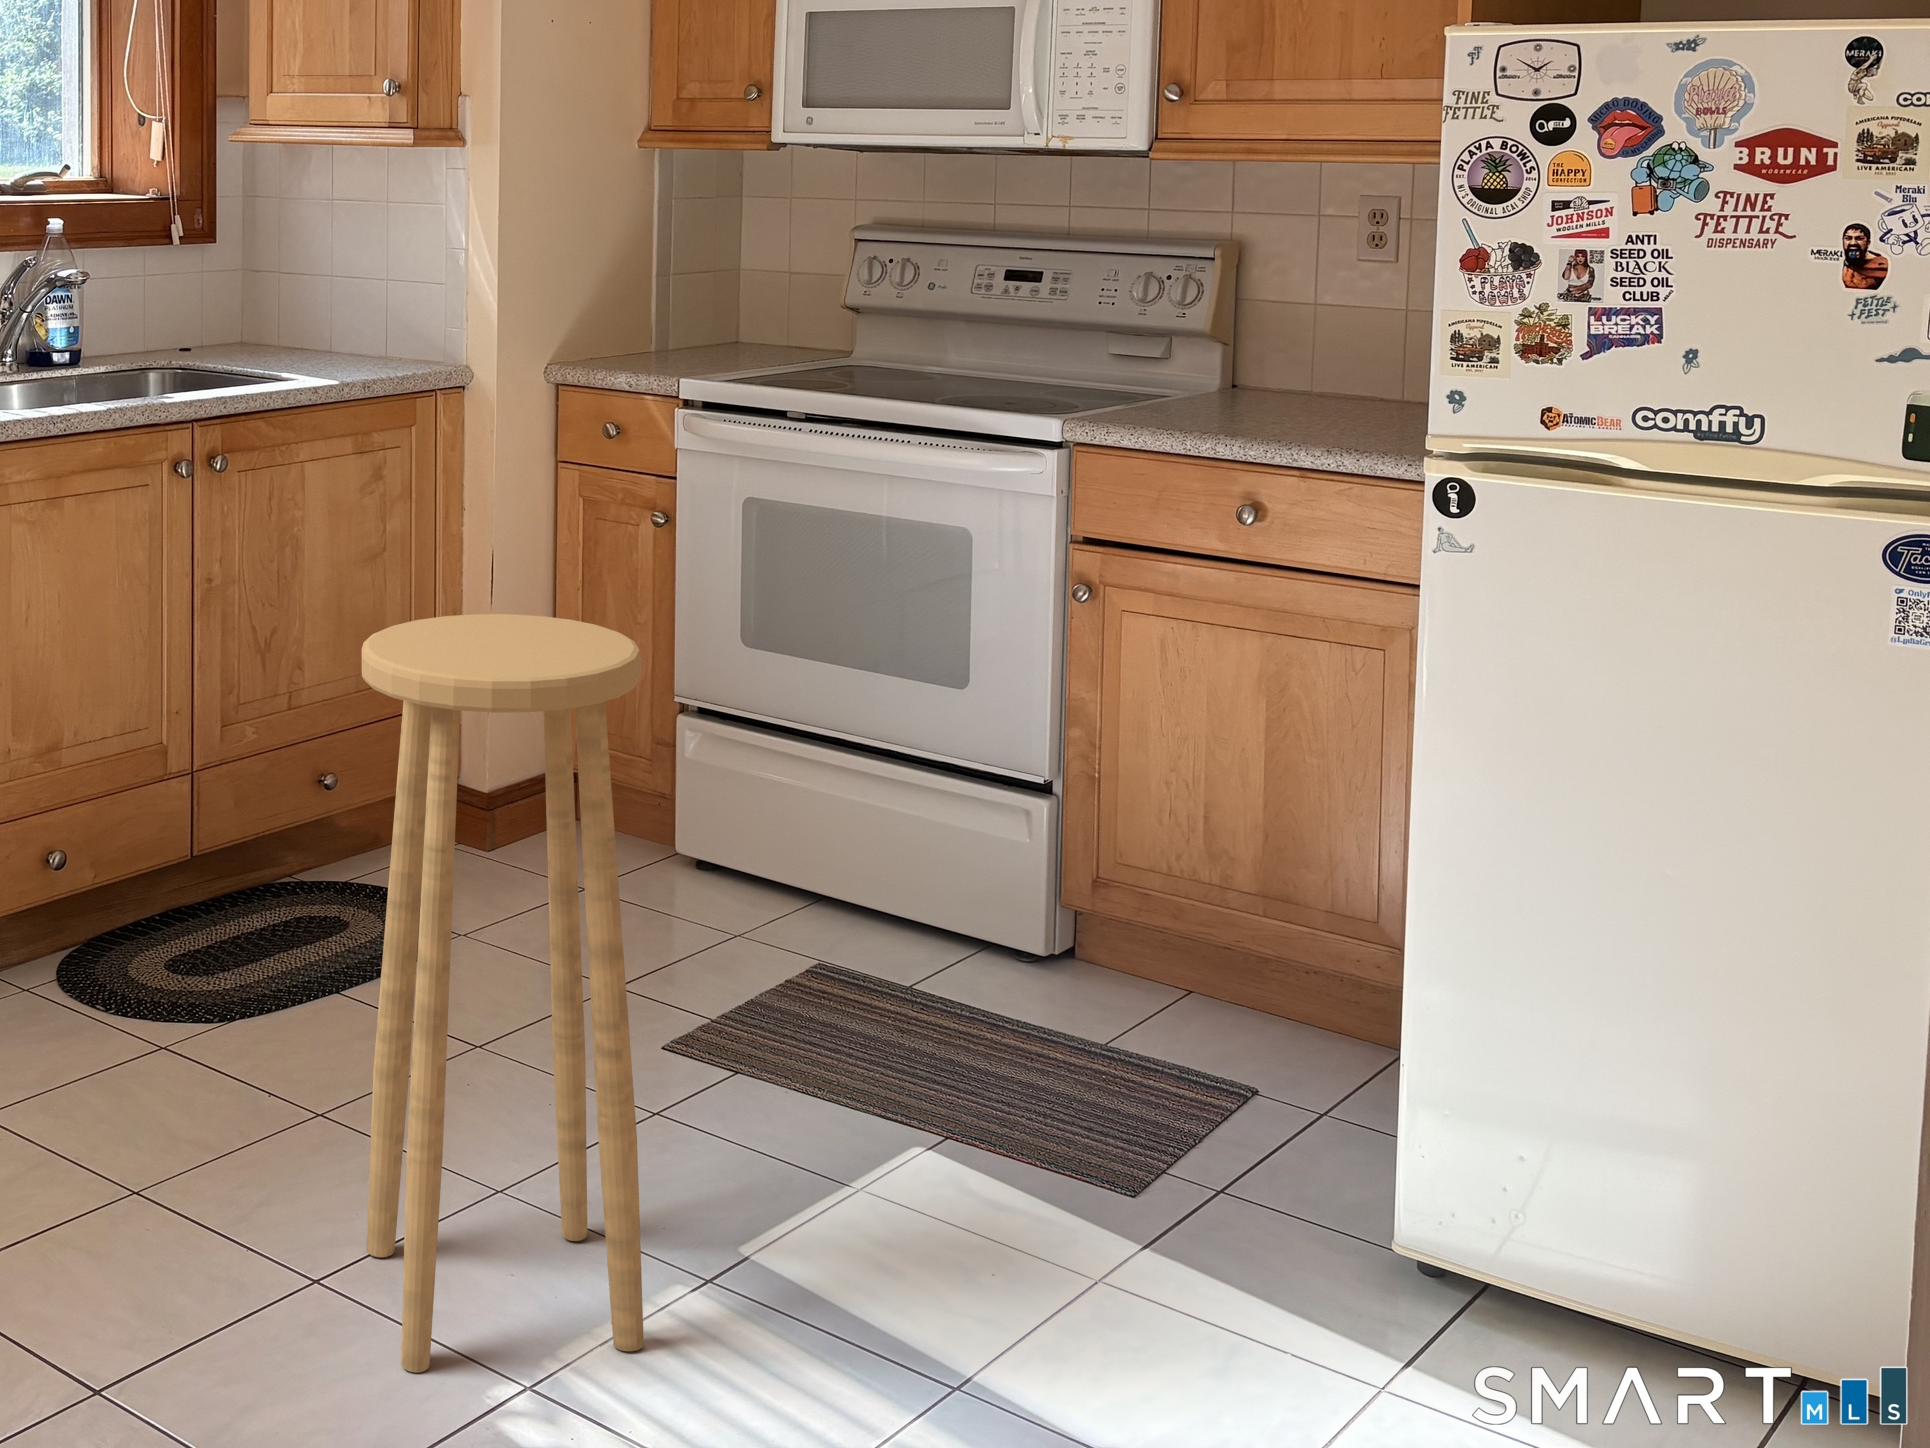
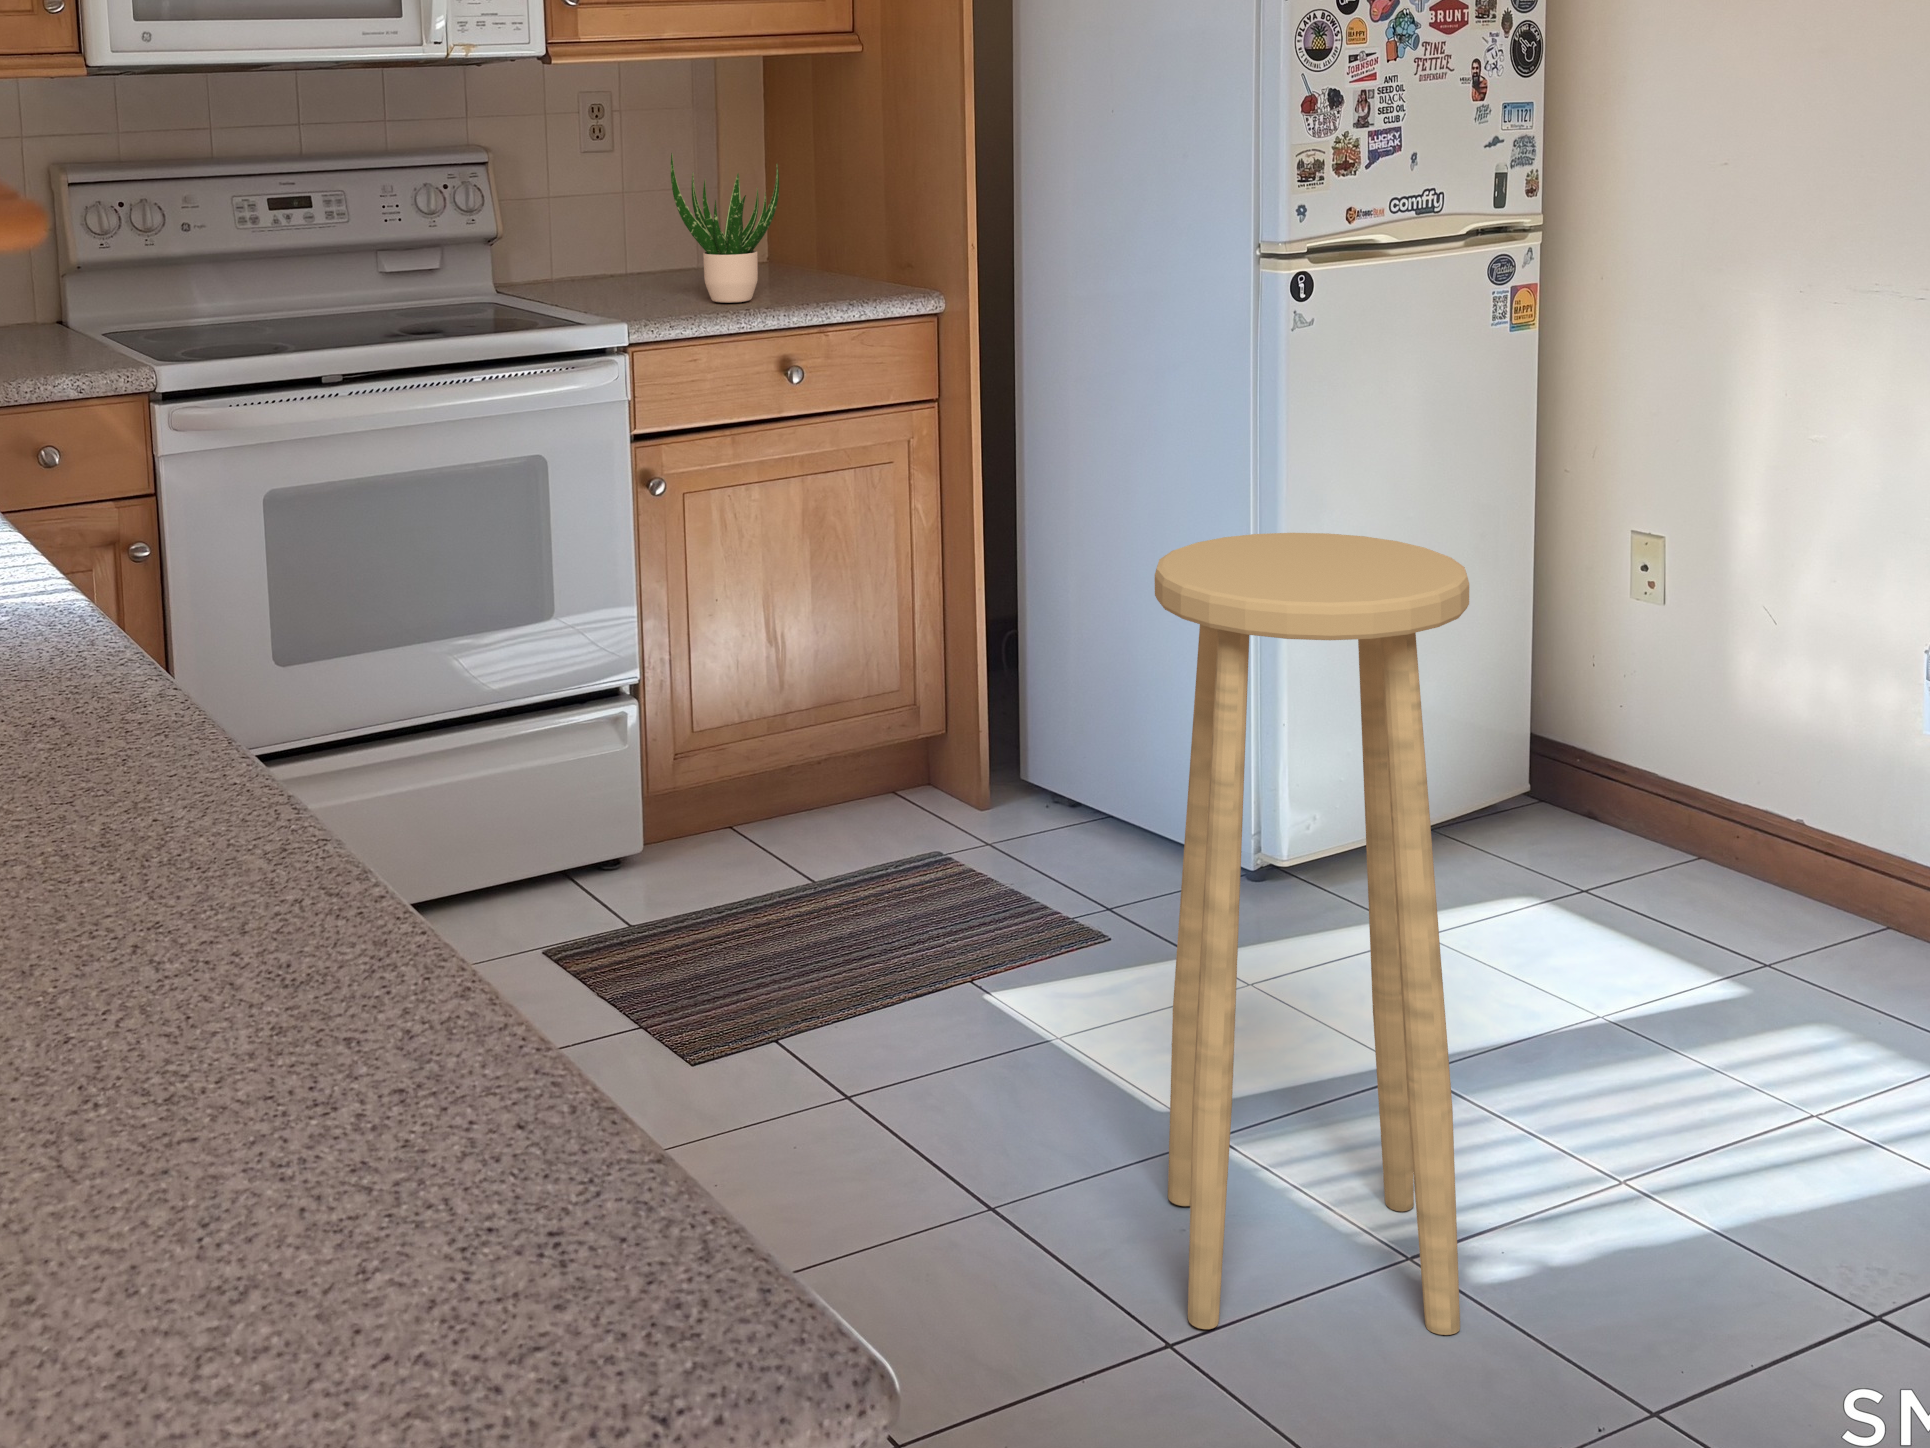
potted plant: none [1221,260,1335,426] -> present [671,153,779,303]

